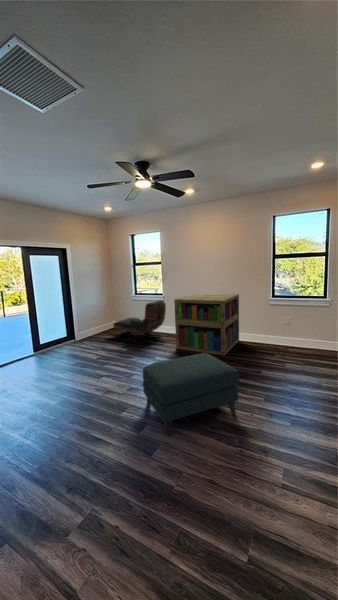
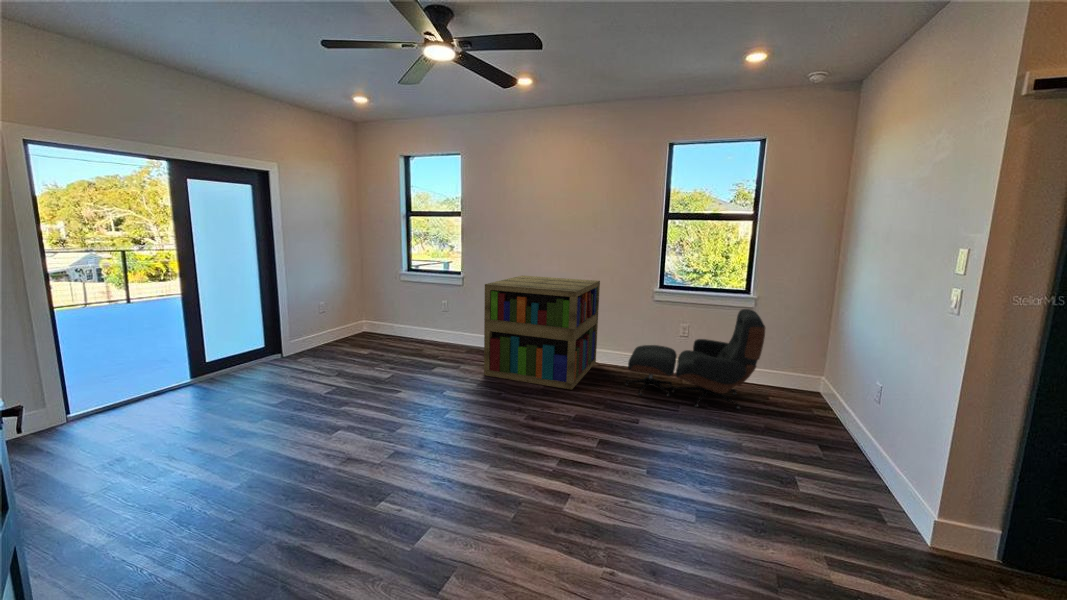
lounge chair: present [113,300,166,341] -> present [625,309,765,409]
ottoman: present [143,353,239,436] -> none [423,387,609,551]

